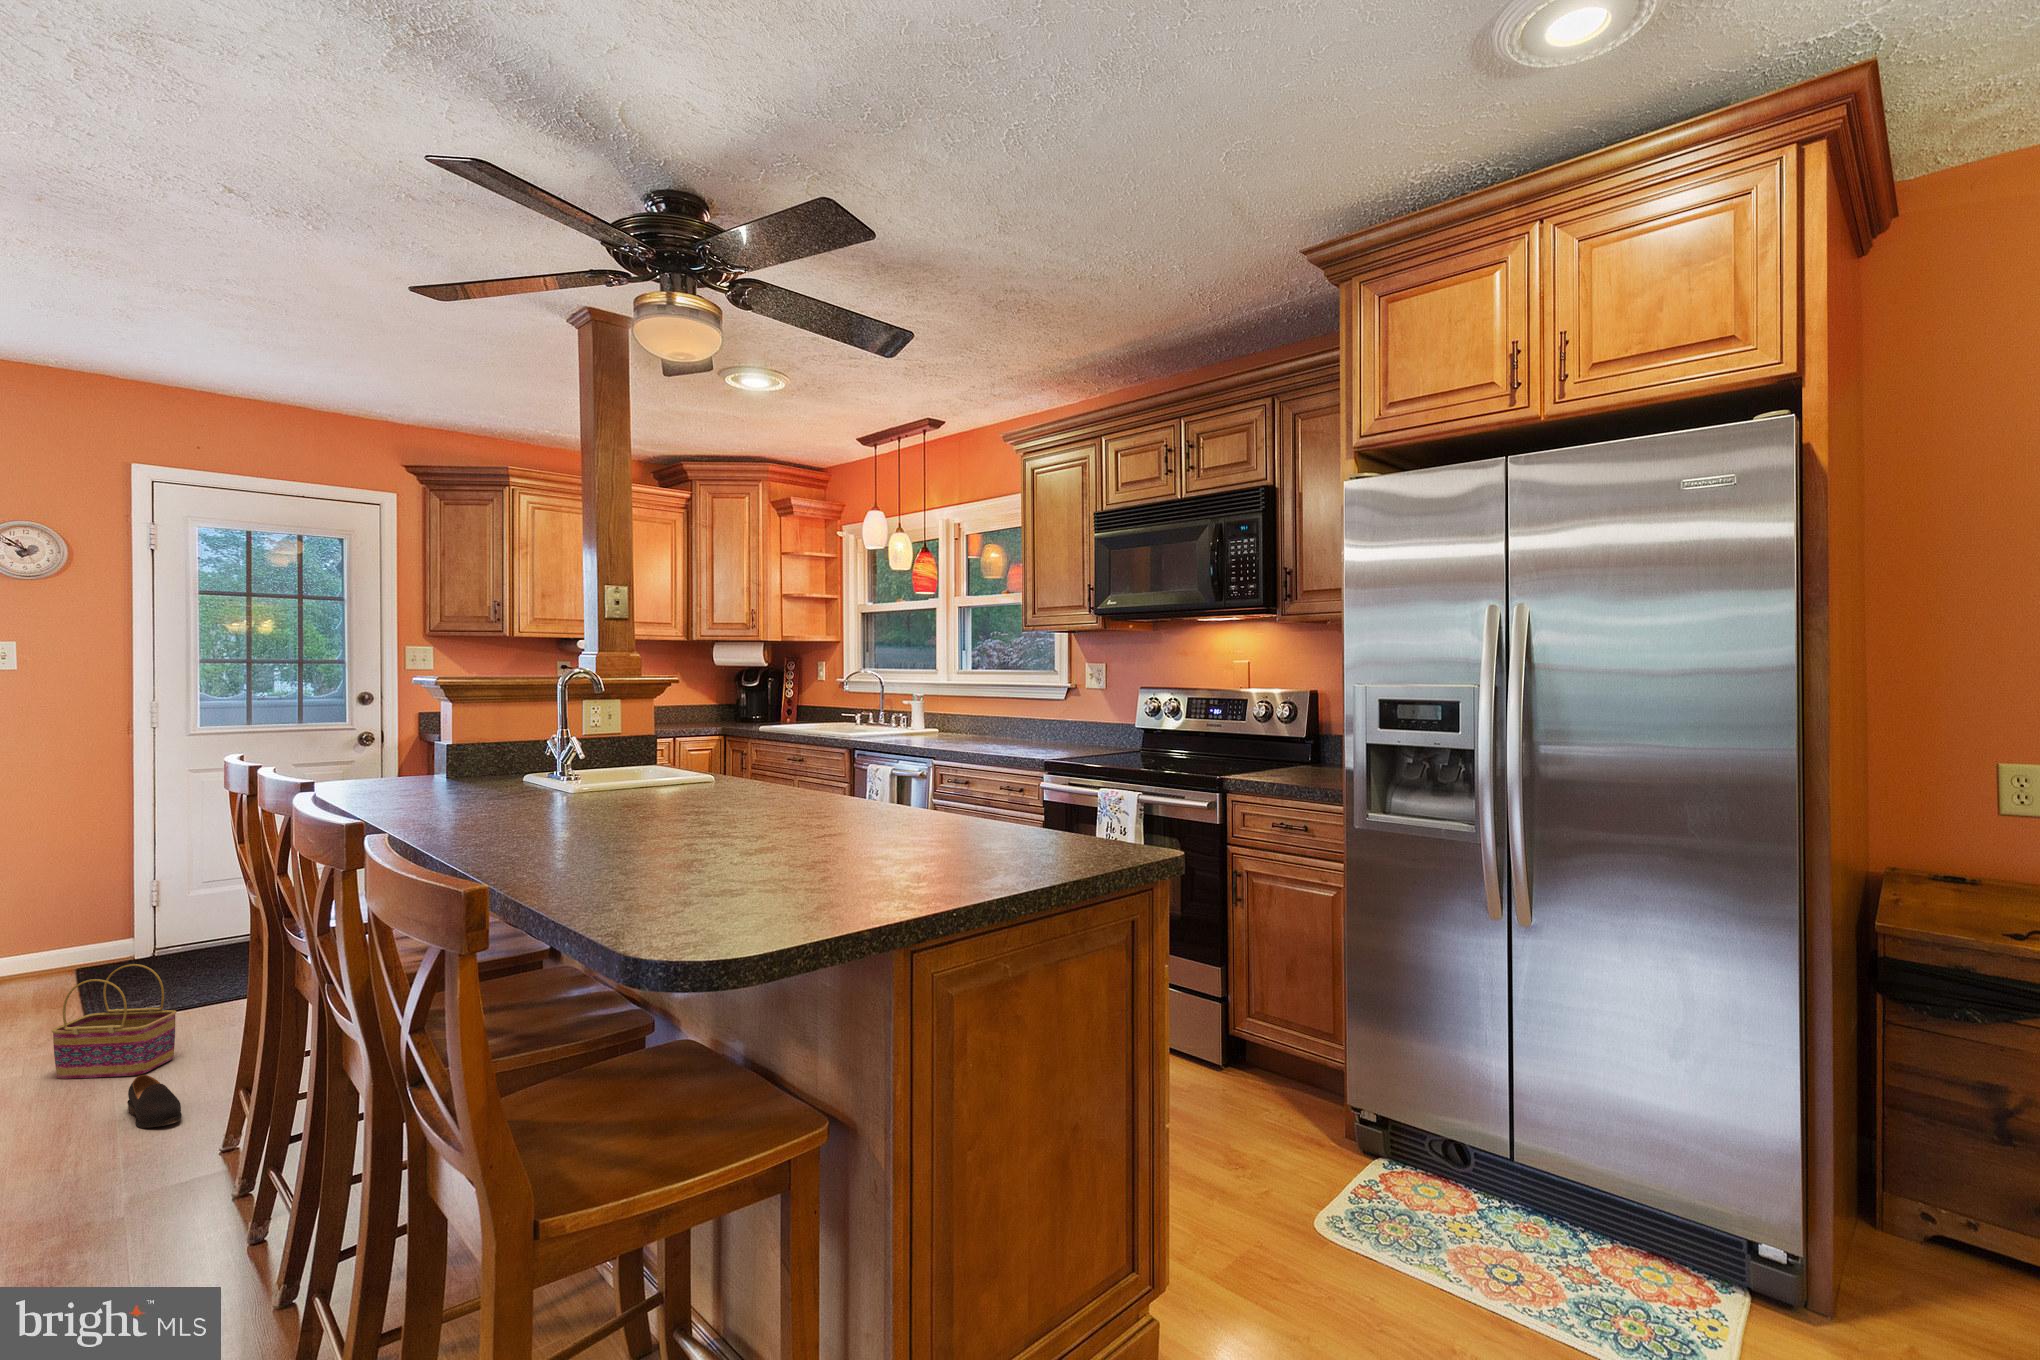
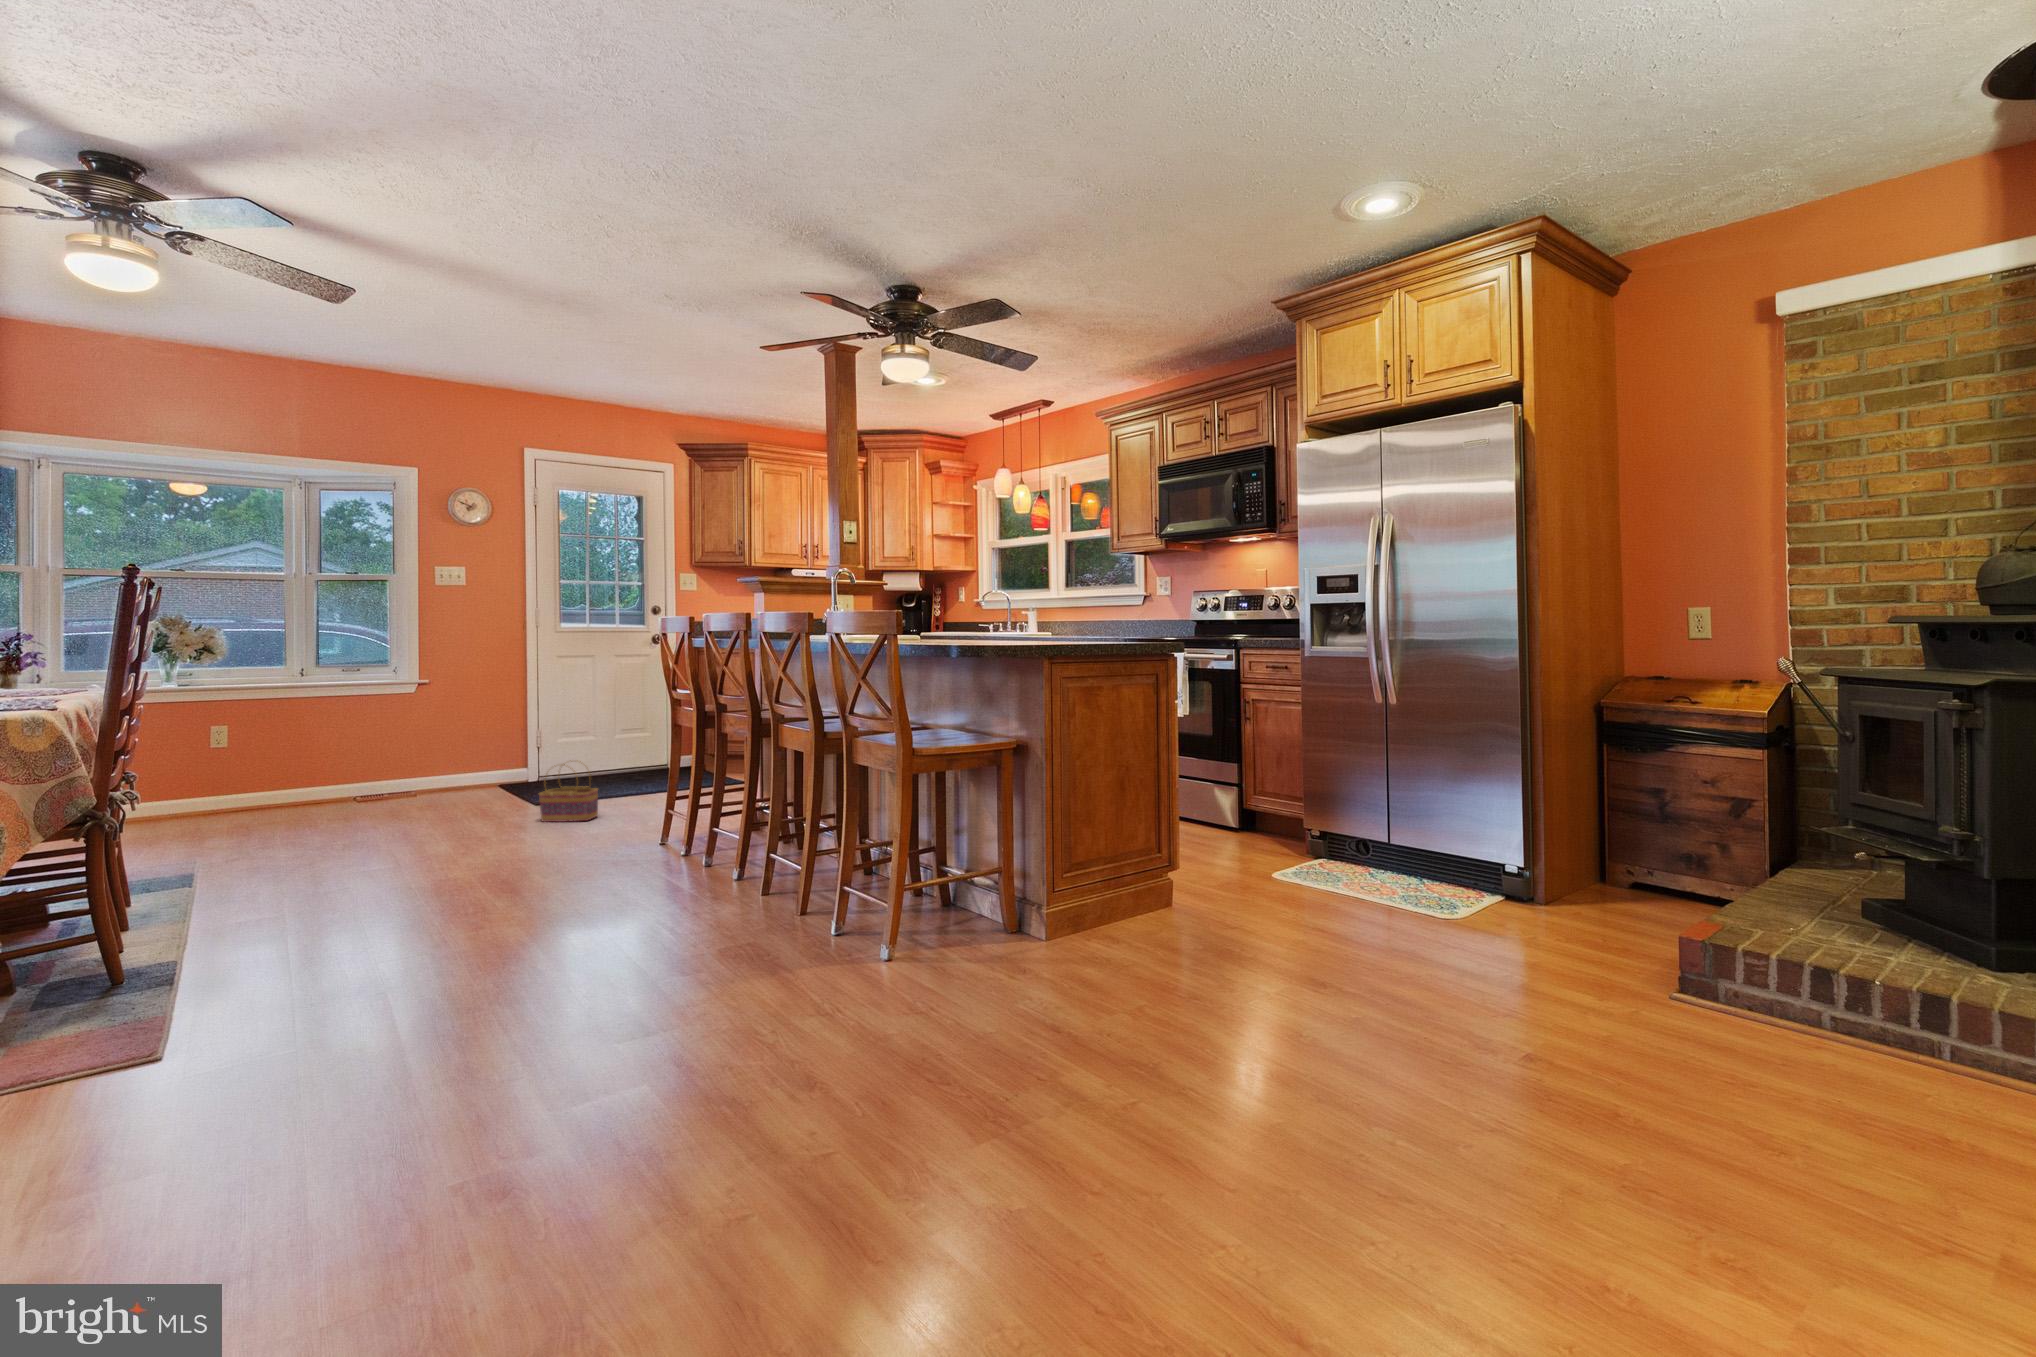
shoe: present [127,1075,182,1128] -> none [593,813,626,836]

